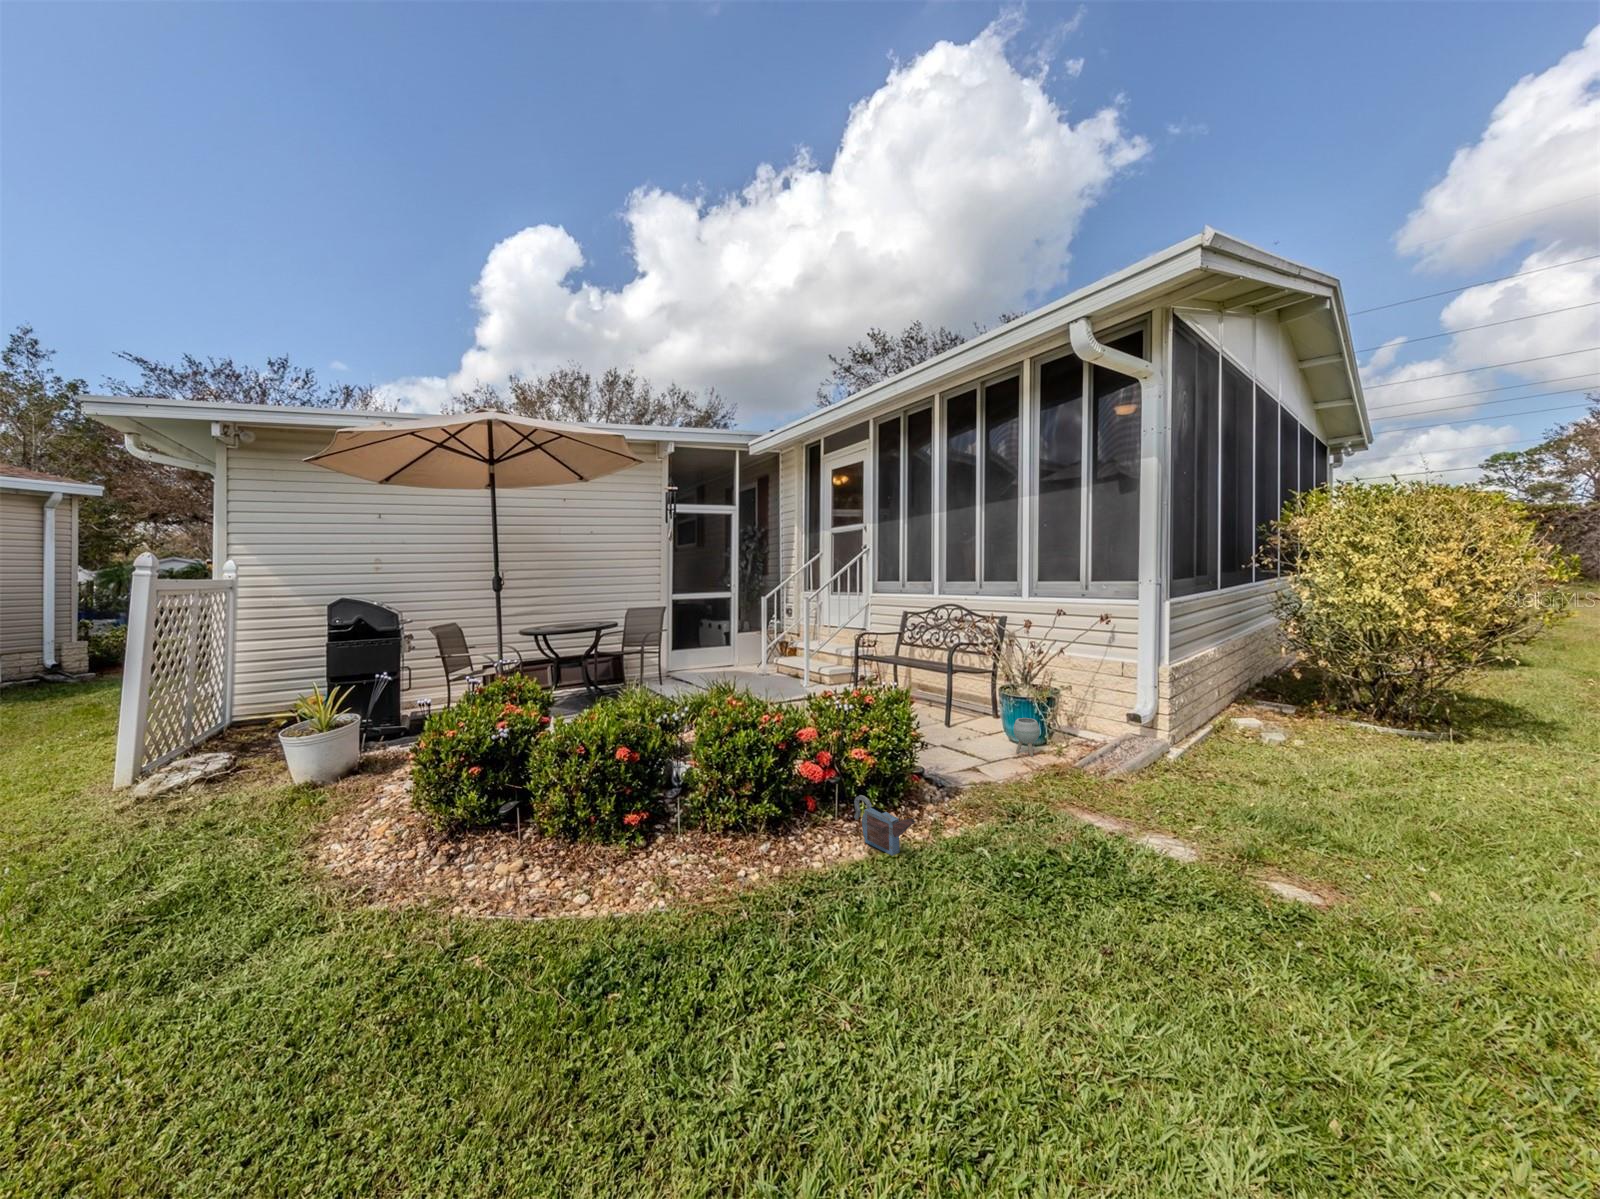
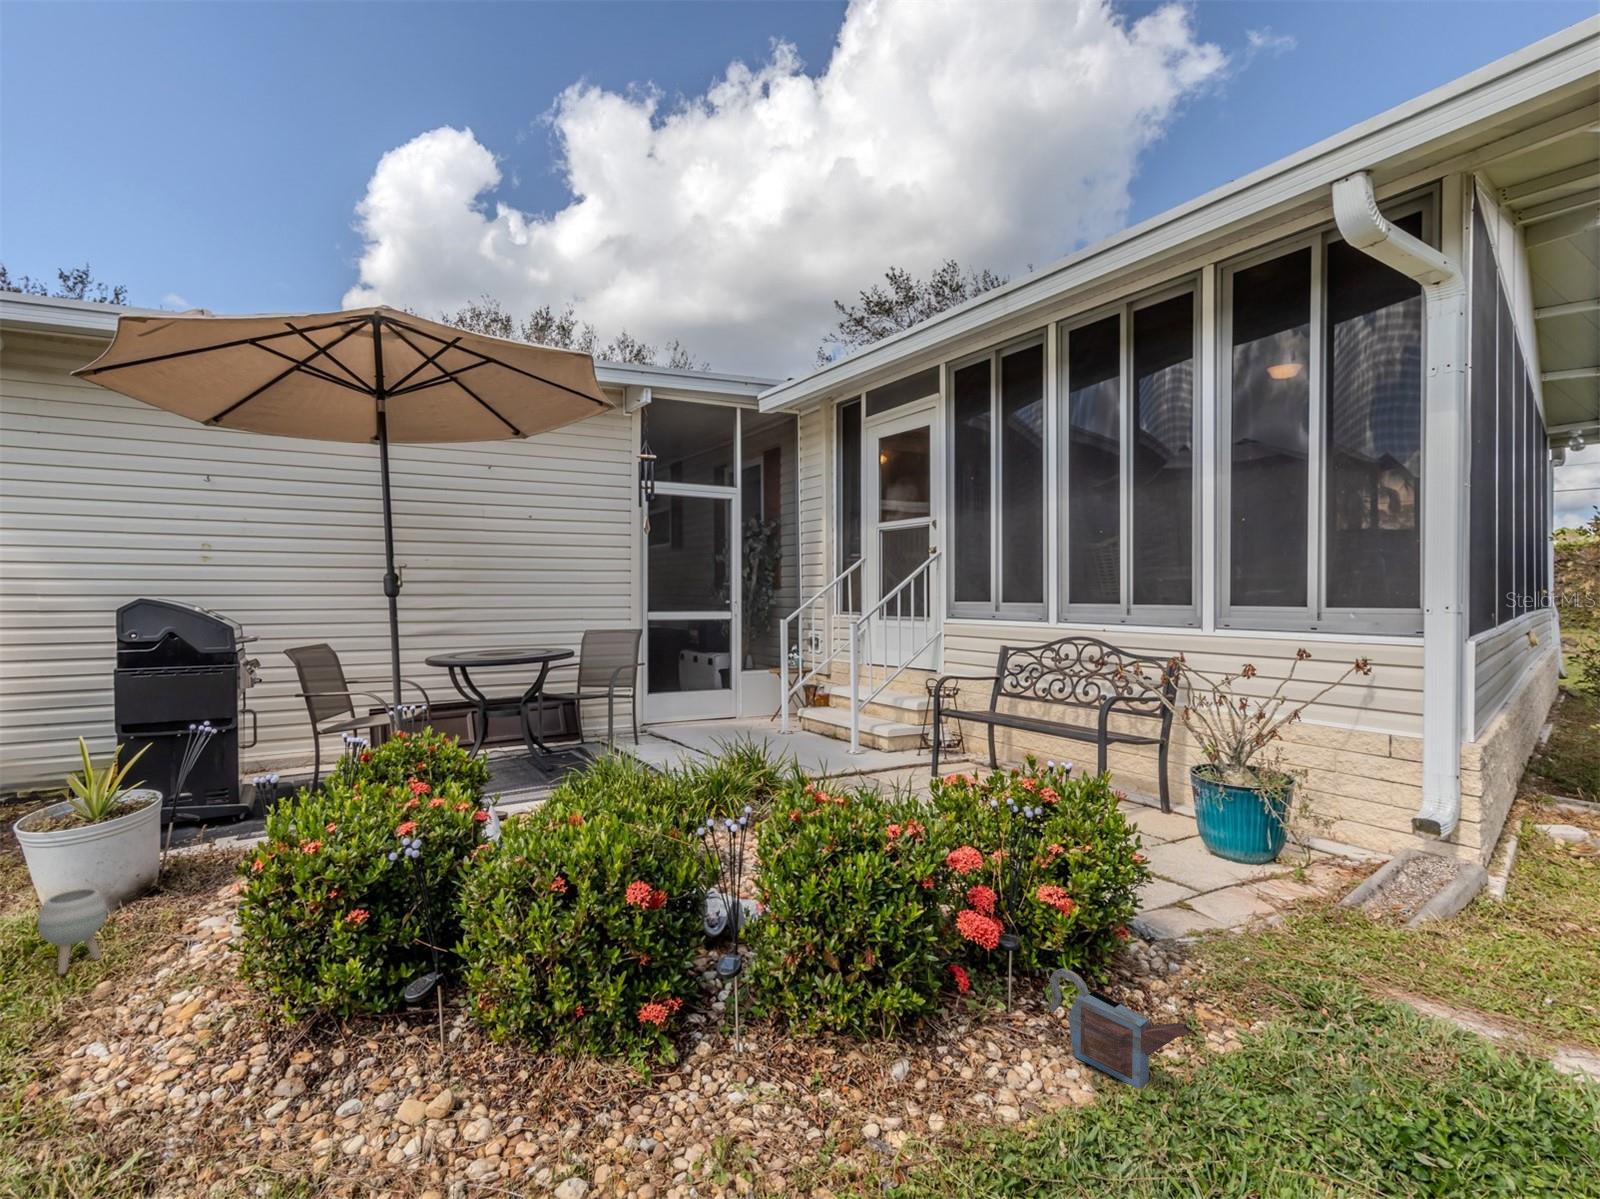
planter: present [1014,718,1040,756] -> present [38,888,107,974]

